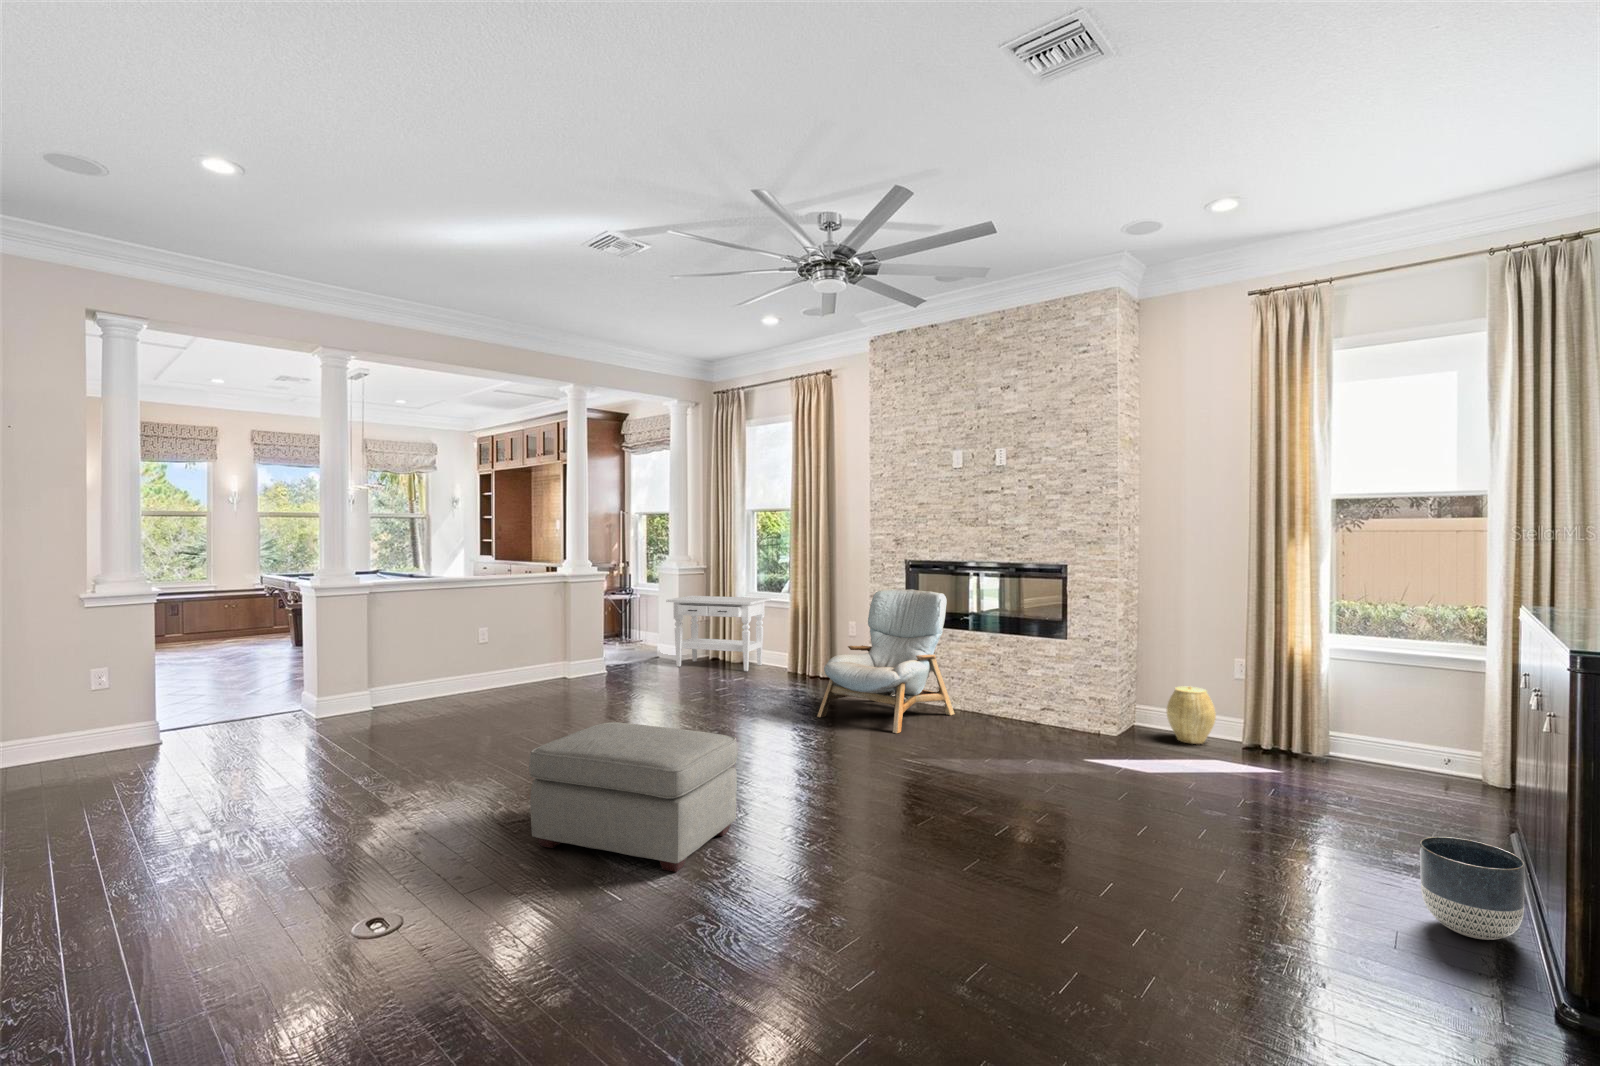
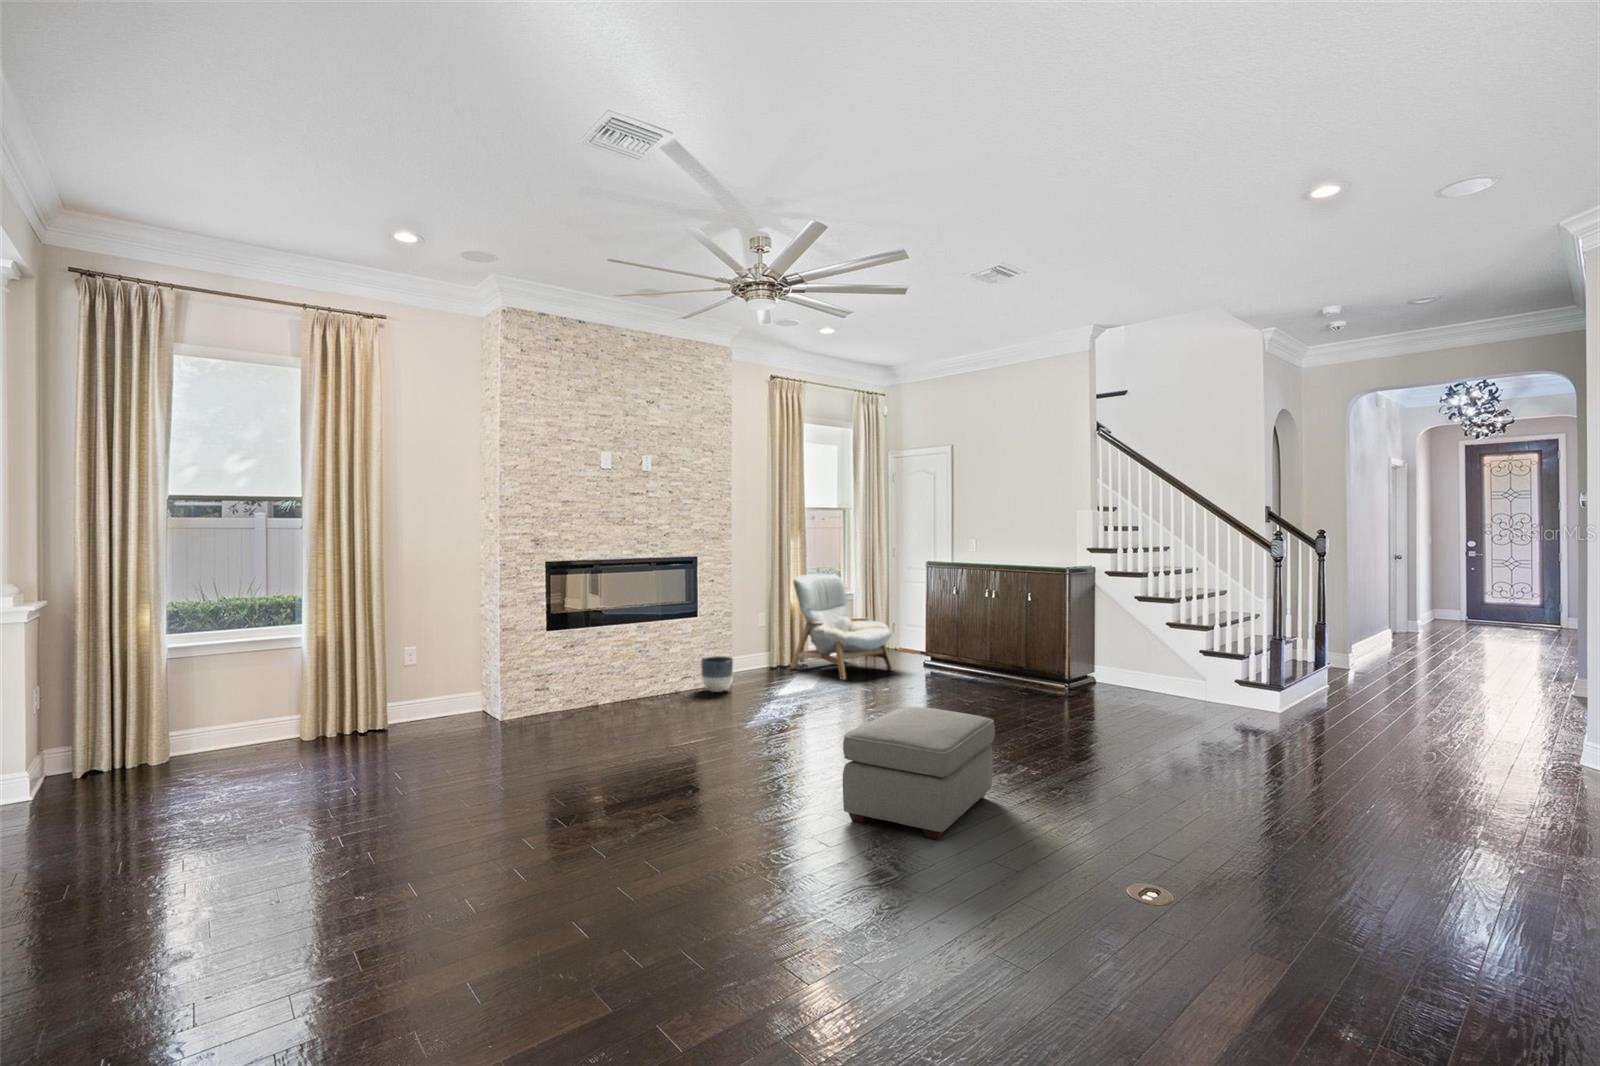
armchair: present [817,589,954,733] -> present [790,574,894,680]
side table: present [666,596,771,671] -> none [47,638,274,792]
woven basket: present [1167,686,1216,744] -> none [736,637,766,676]
planter: present [1420,837,1525,940] -> present [701,656,733,692]

